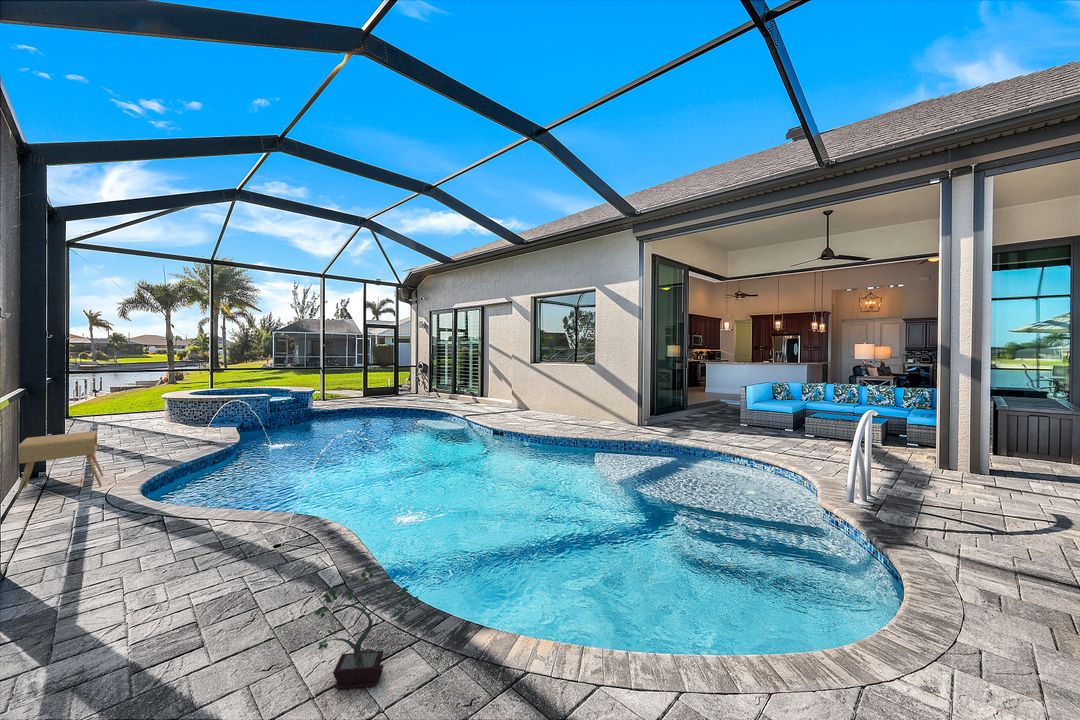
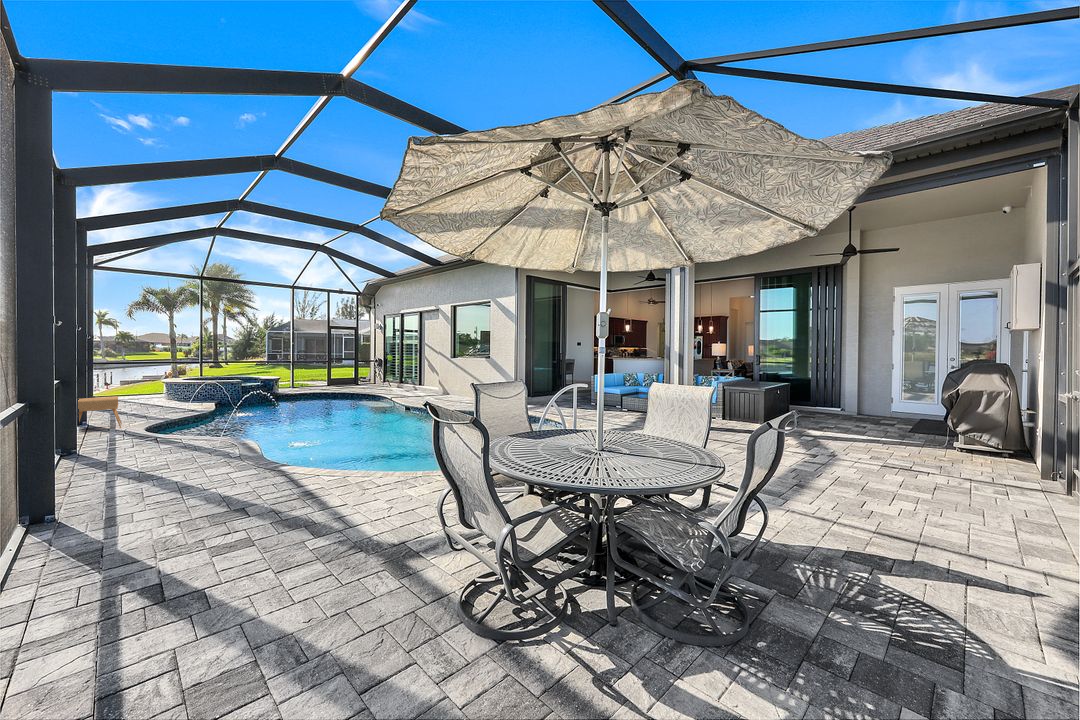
potted plant: present [315,566,420,689] -> none [206,429,247,474]

